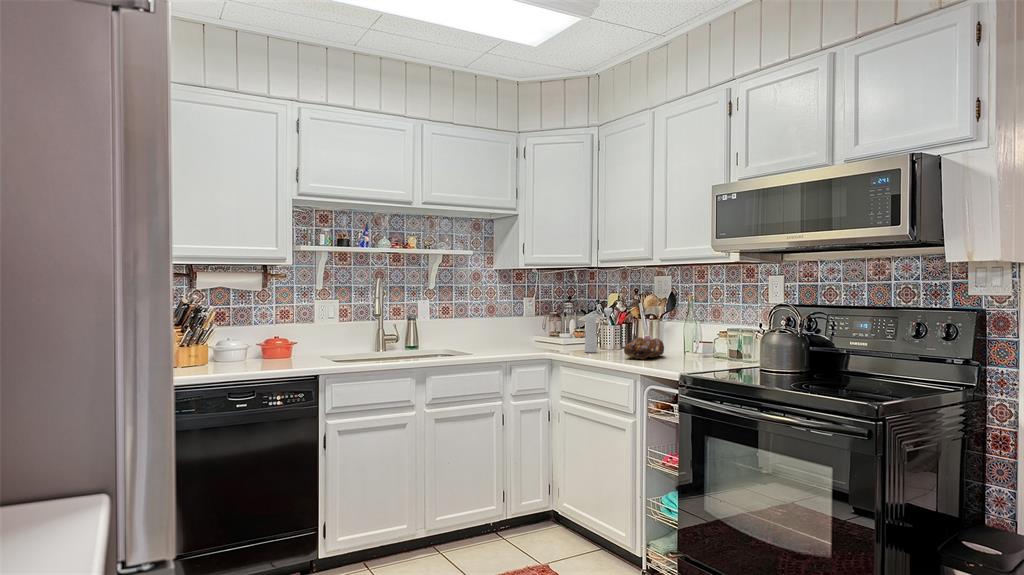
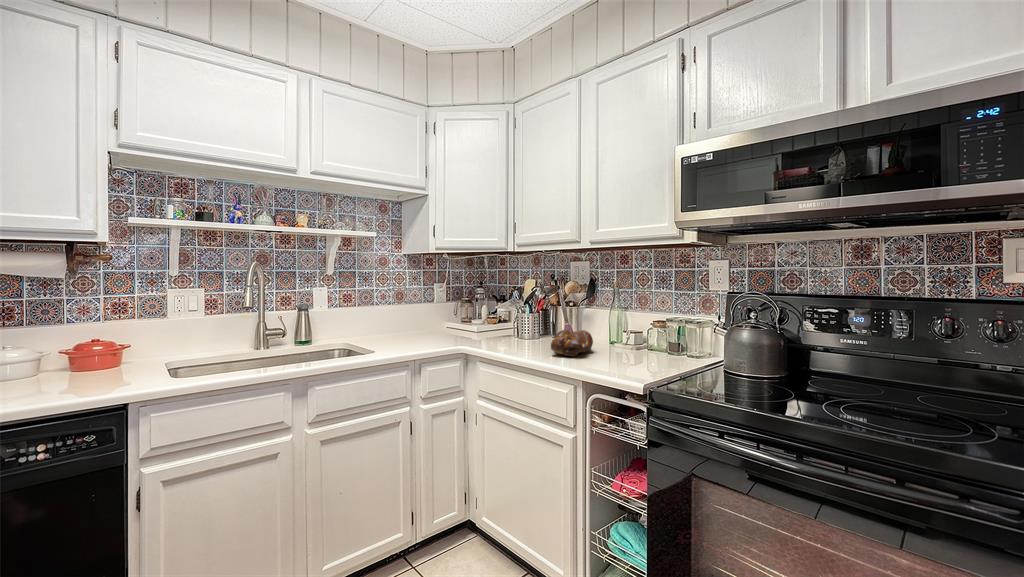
pepper mill: present [585,308,613,352] -> none [503,295,532,345]

